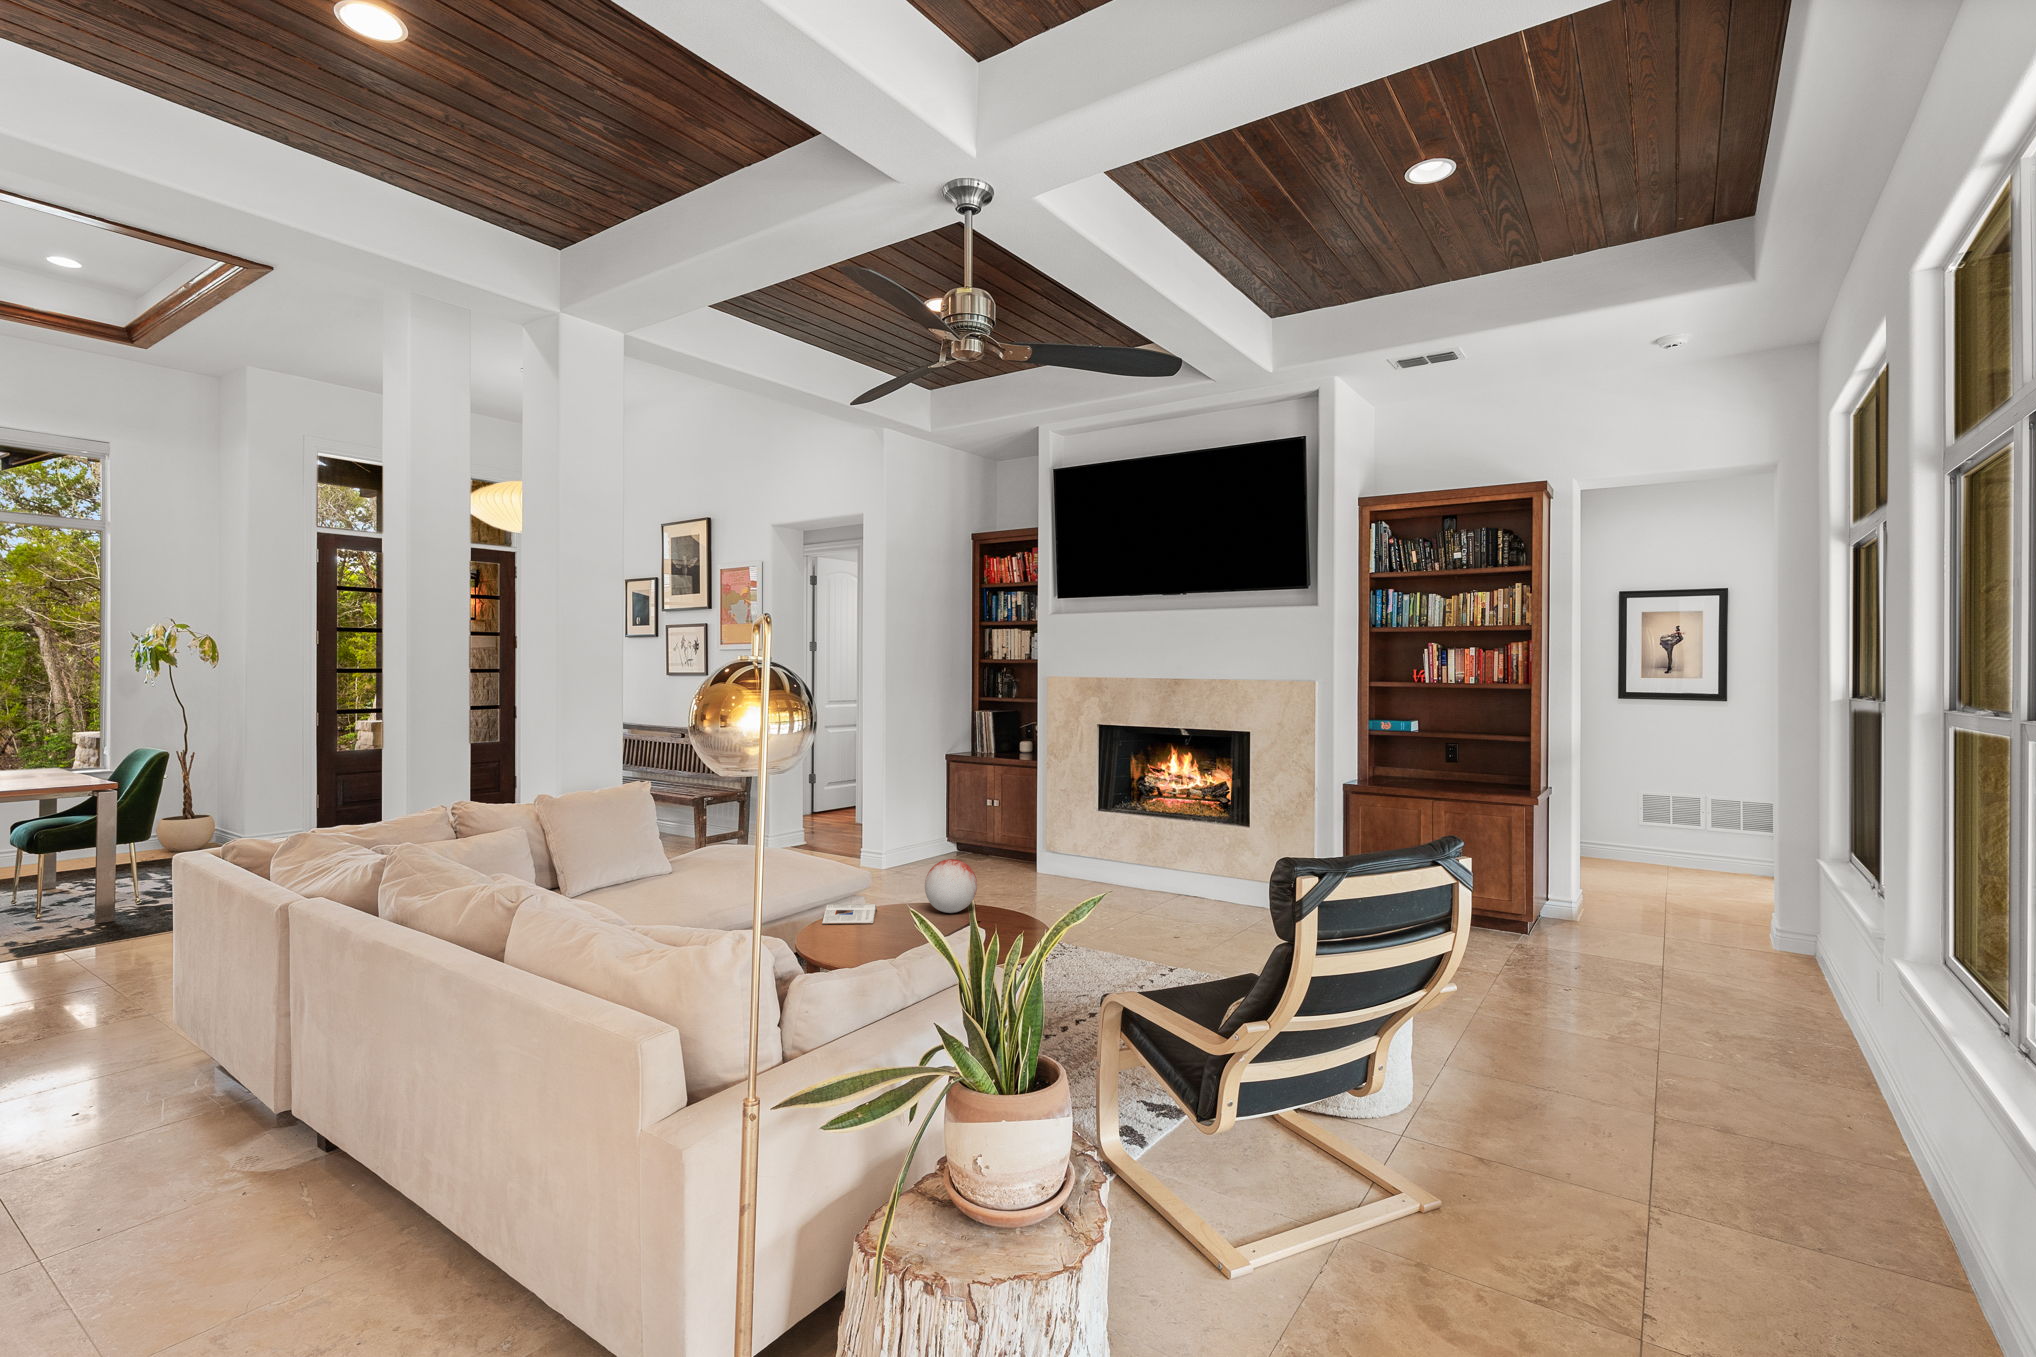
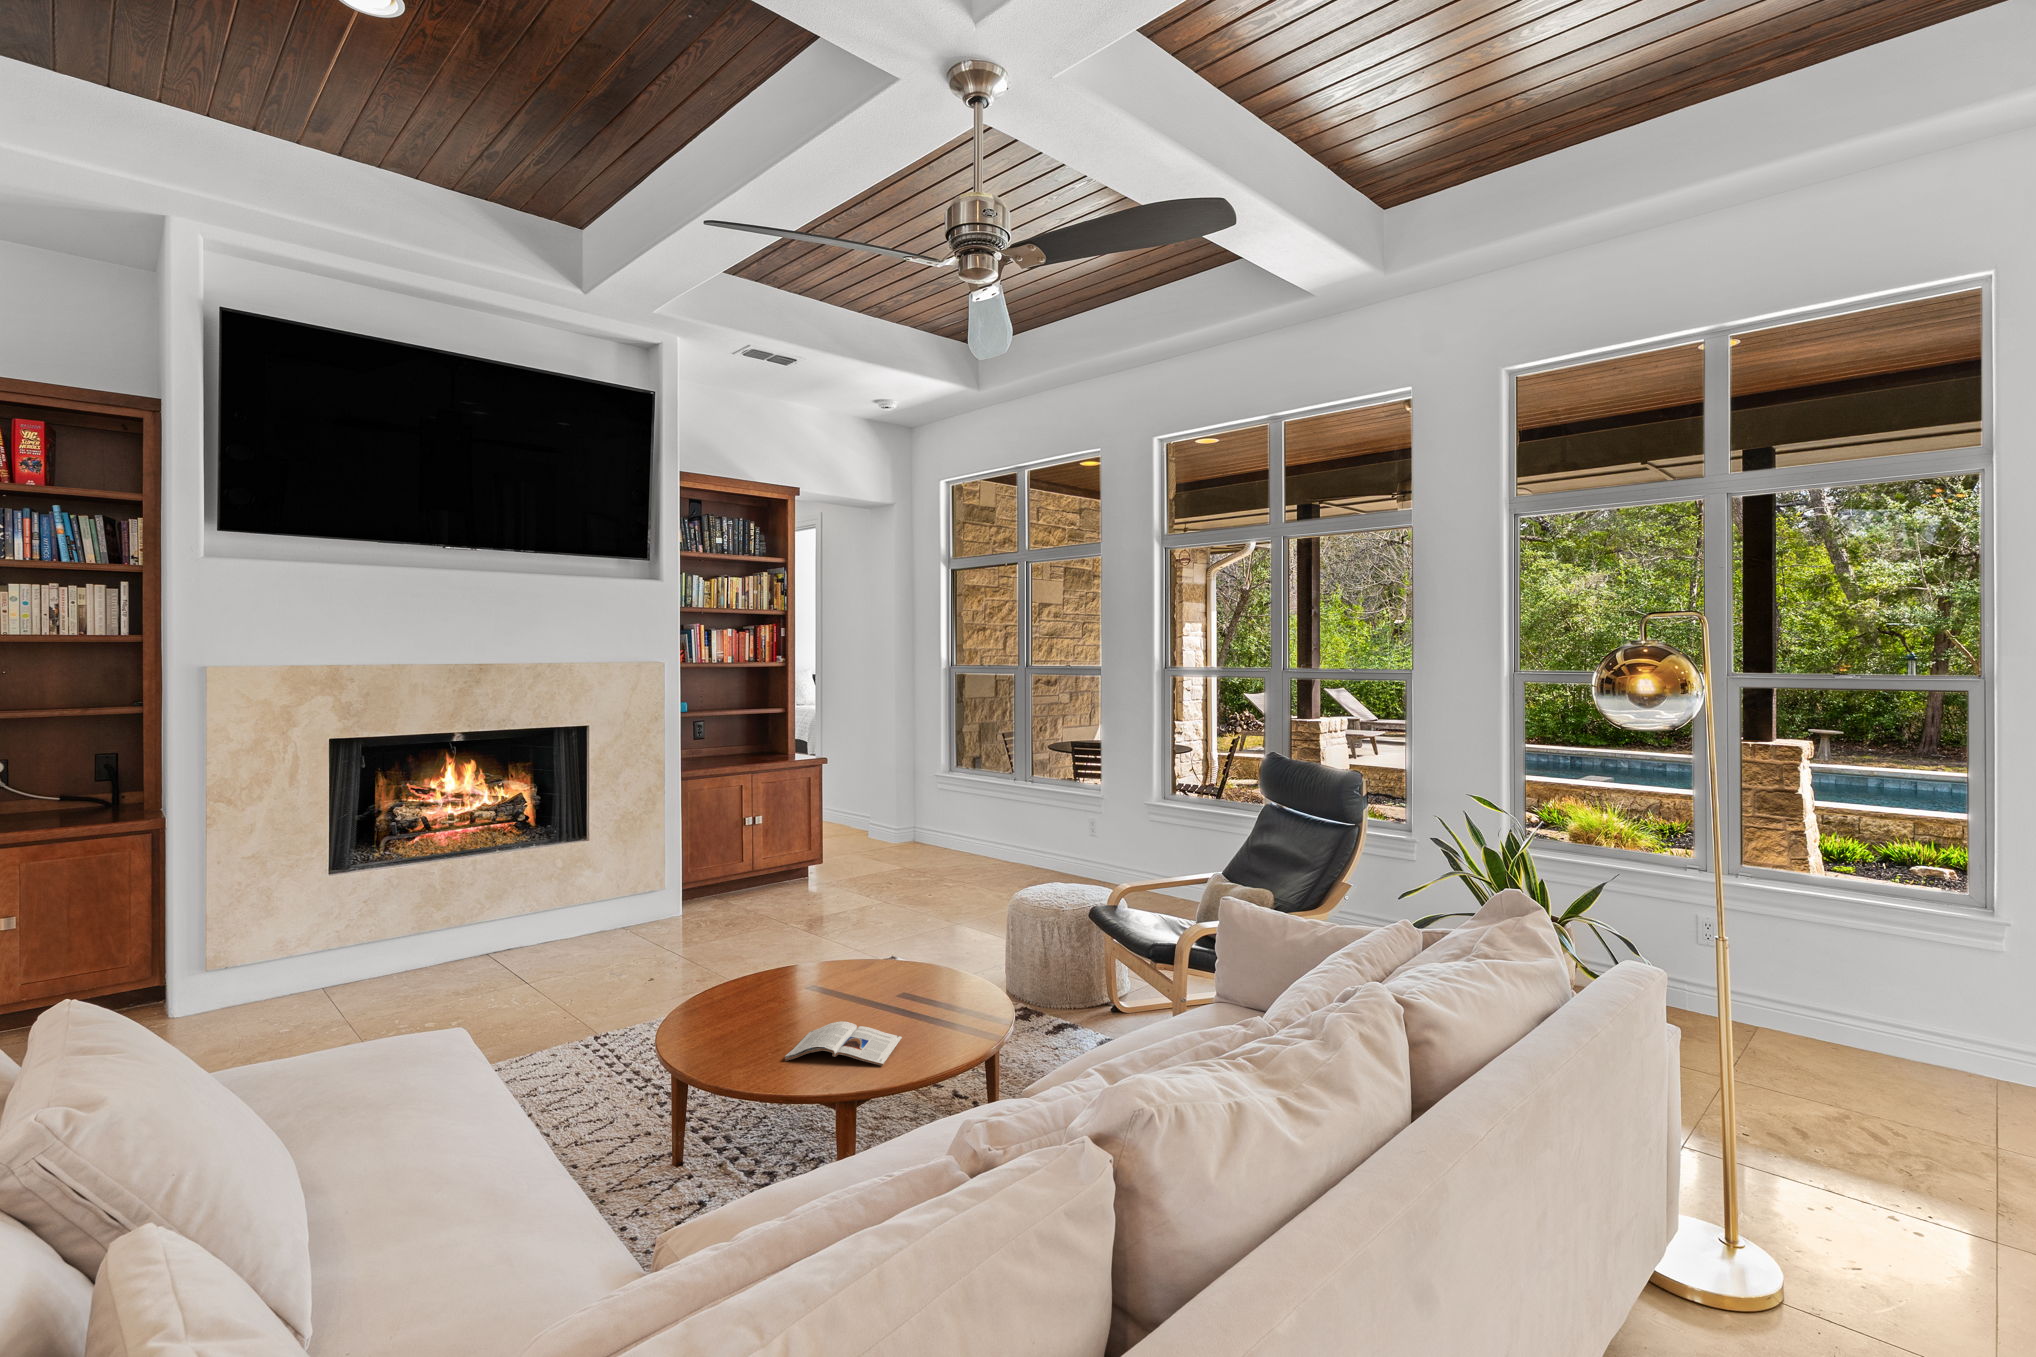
decorative orb: present [925,859,977,913] -> none [830,929,902,1001]

